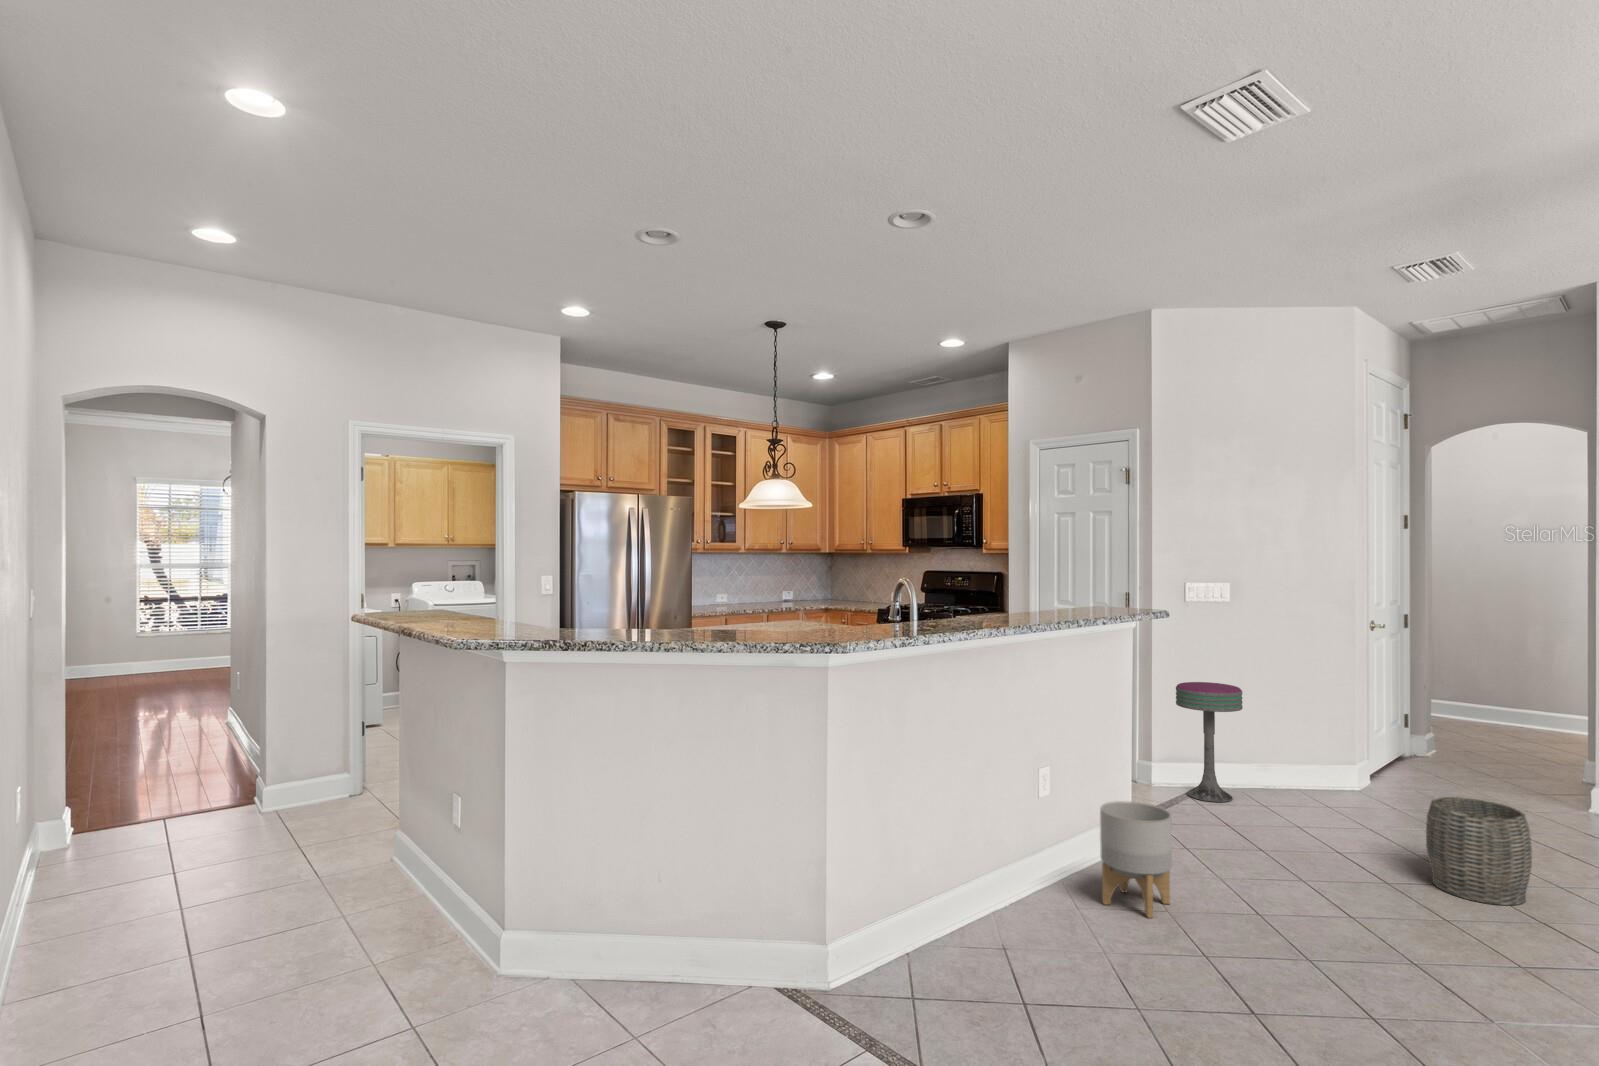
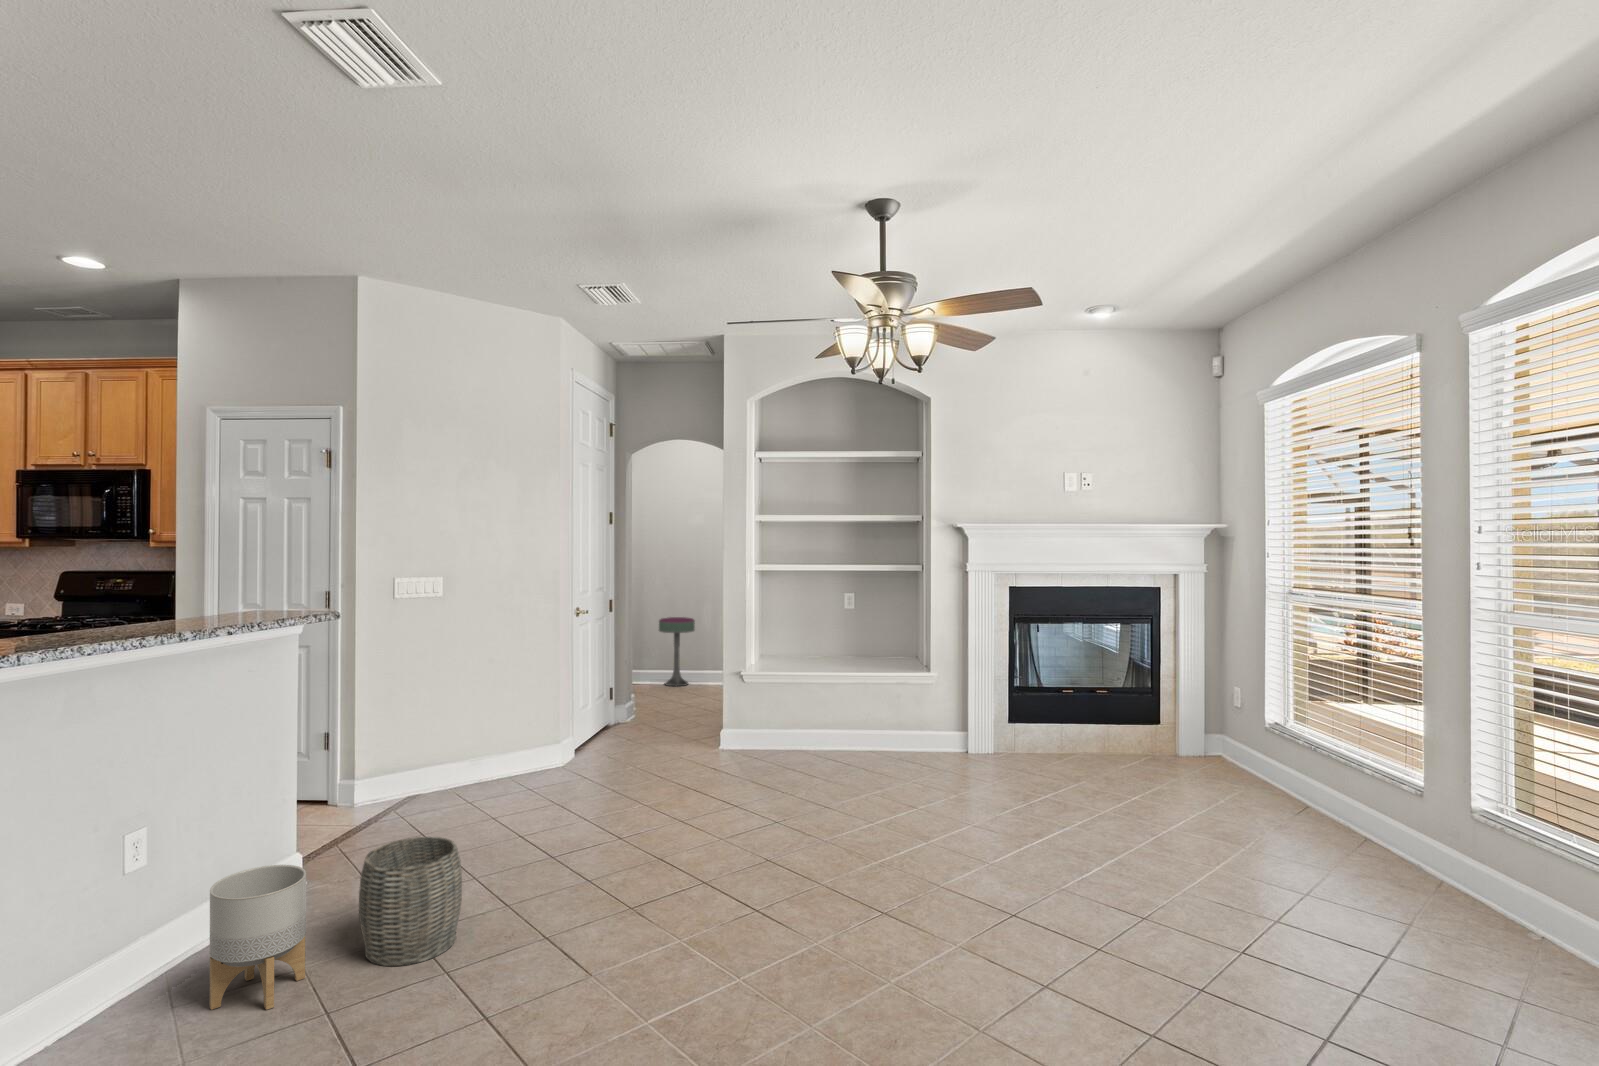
bar stool: present [1176,682,1243,802] -> present [659,617,695,686]
woven basket: present [1426,797,1532,905] -> present [359,837,462,966]

